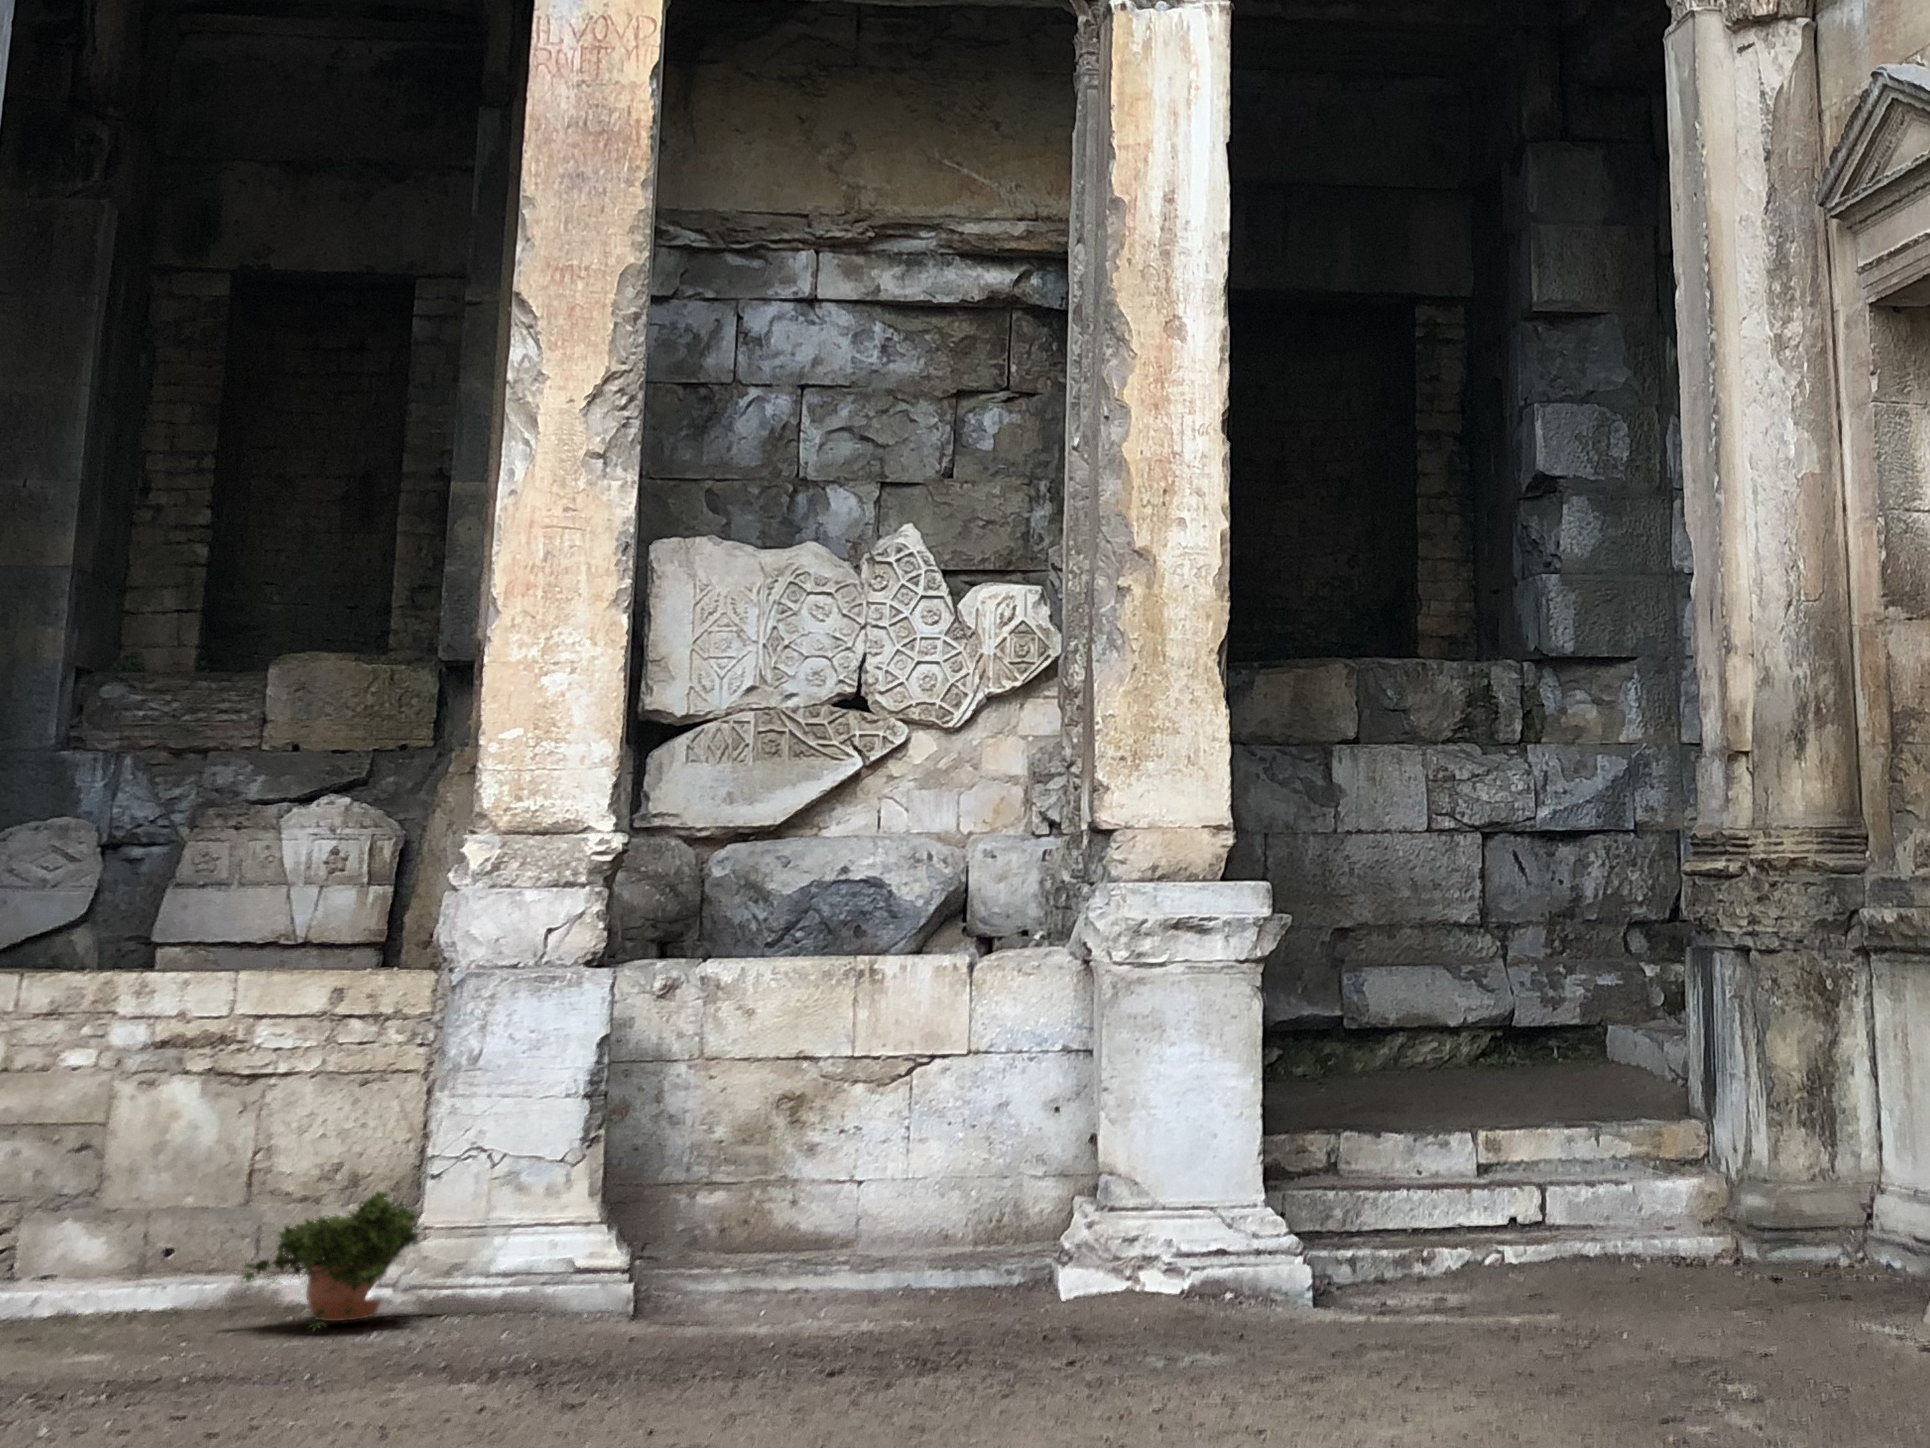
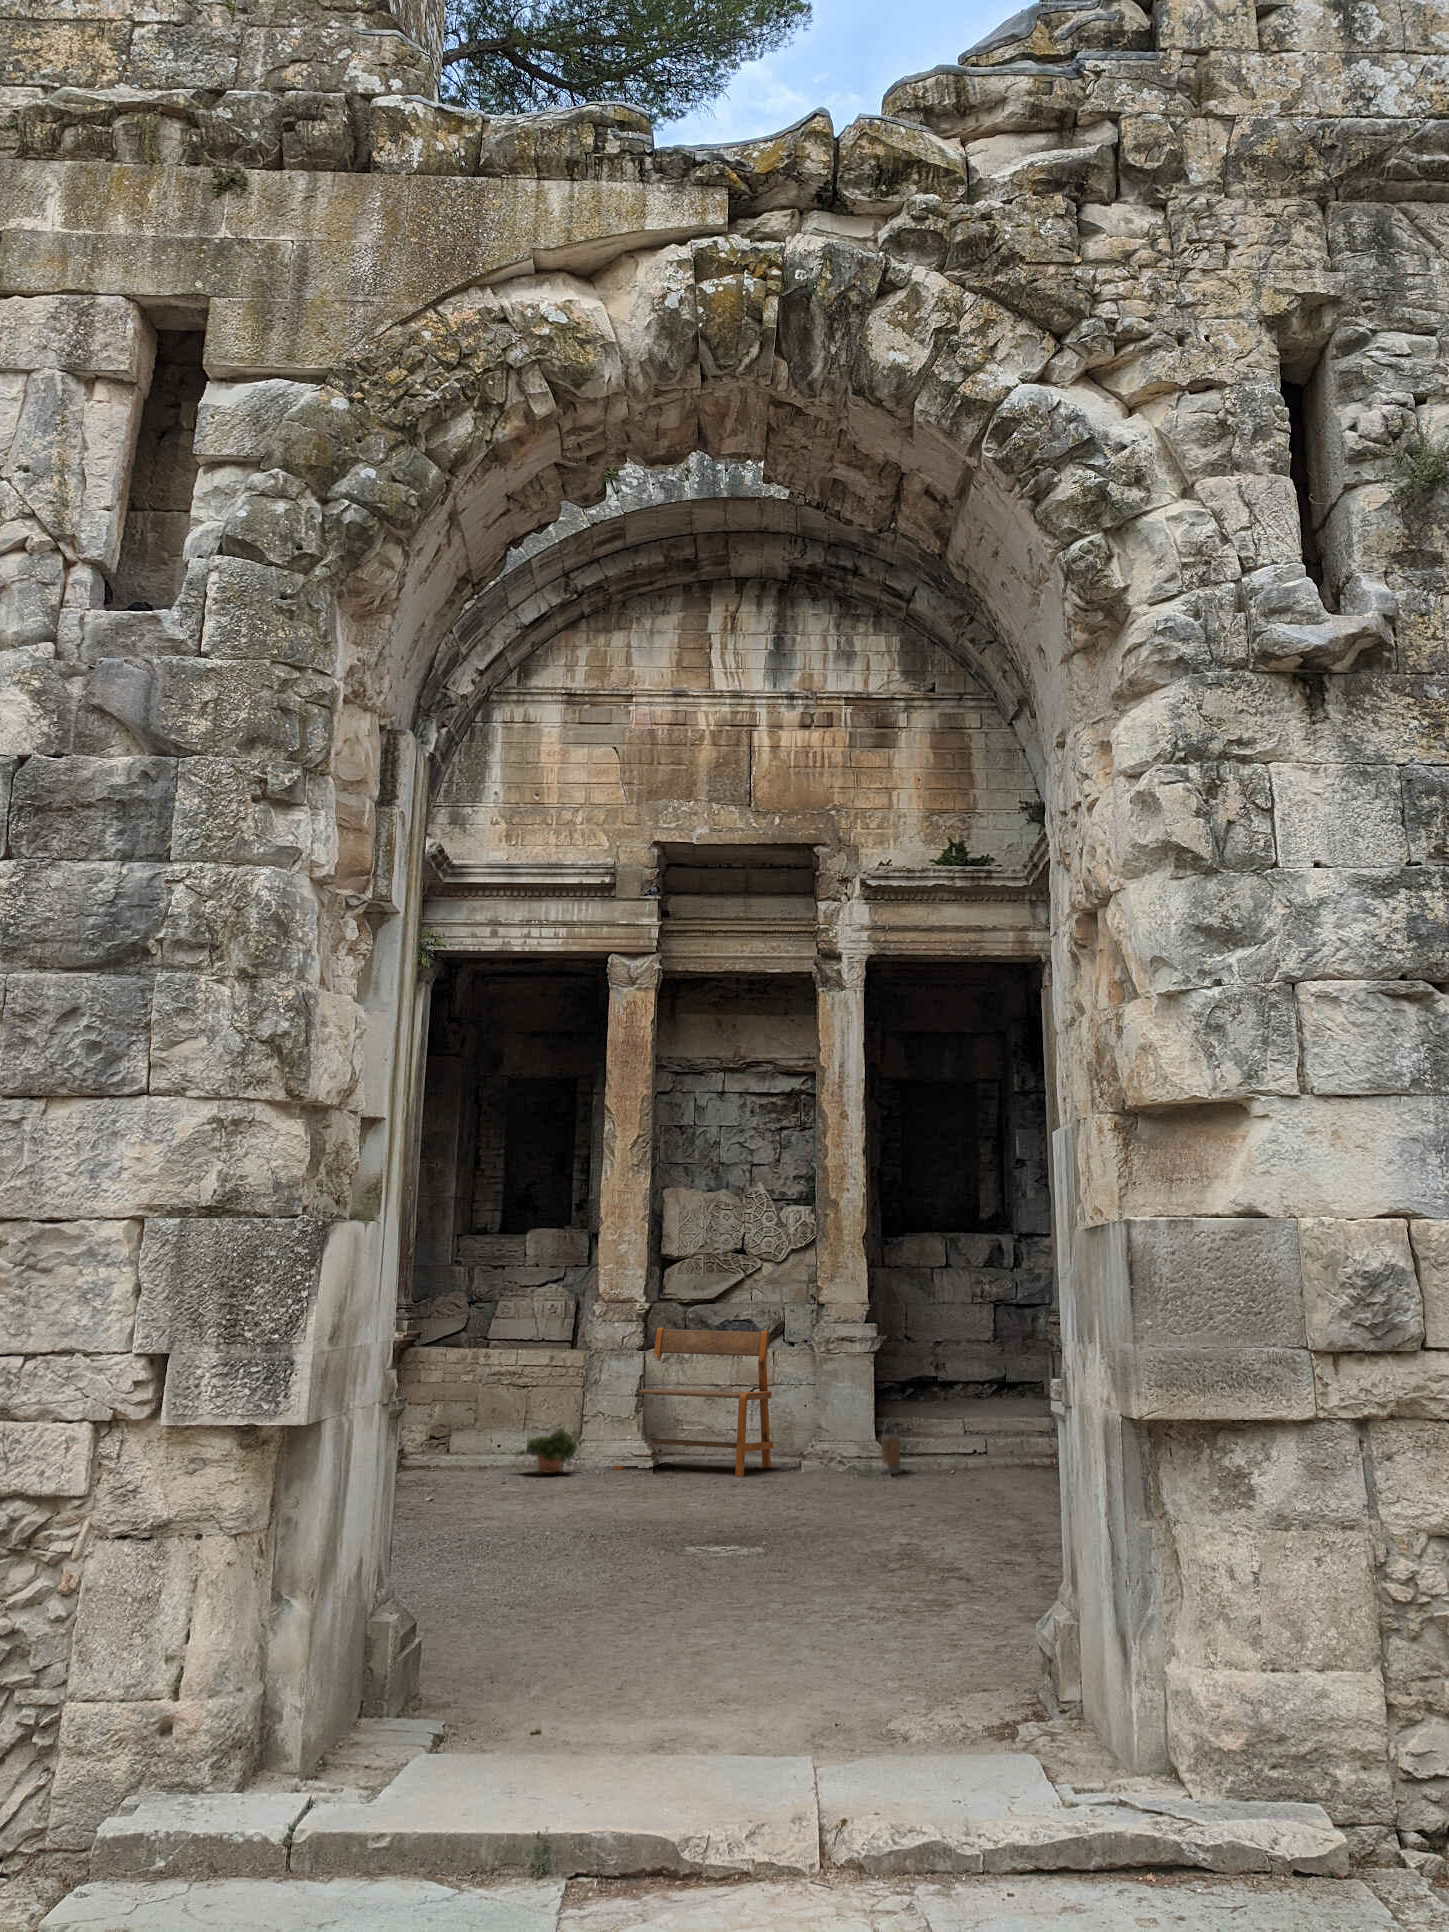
bench: none [530,905,978,1307] -> present [614,1328,774,1477]
watering can: none [1281,1131,1334,1275] -> present [881,1421,900,1474]

